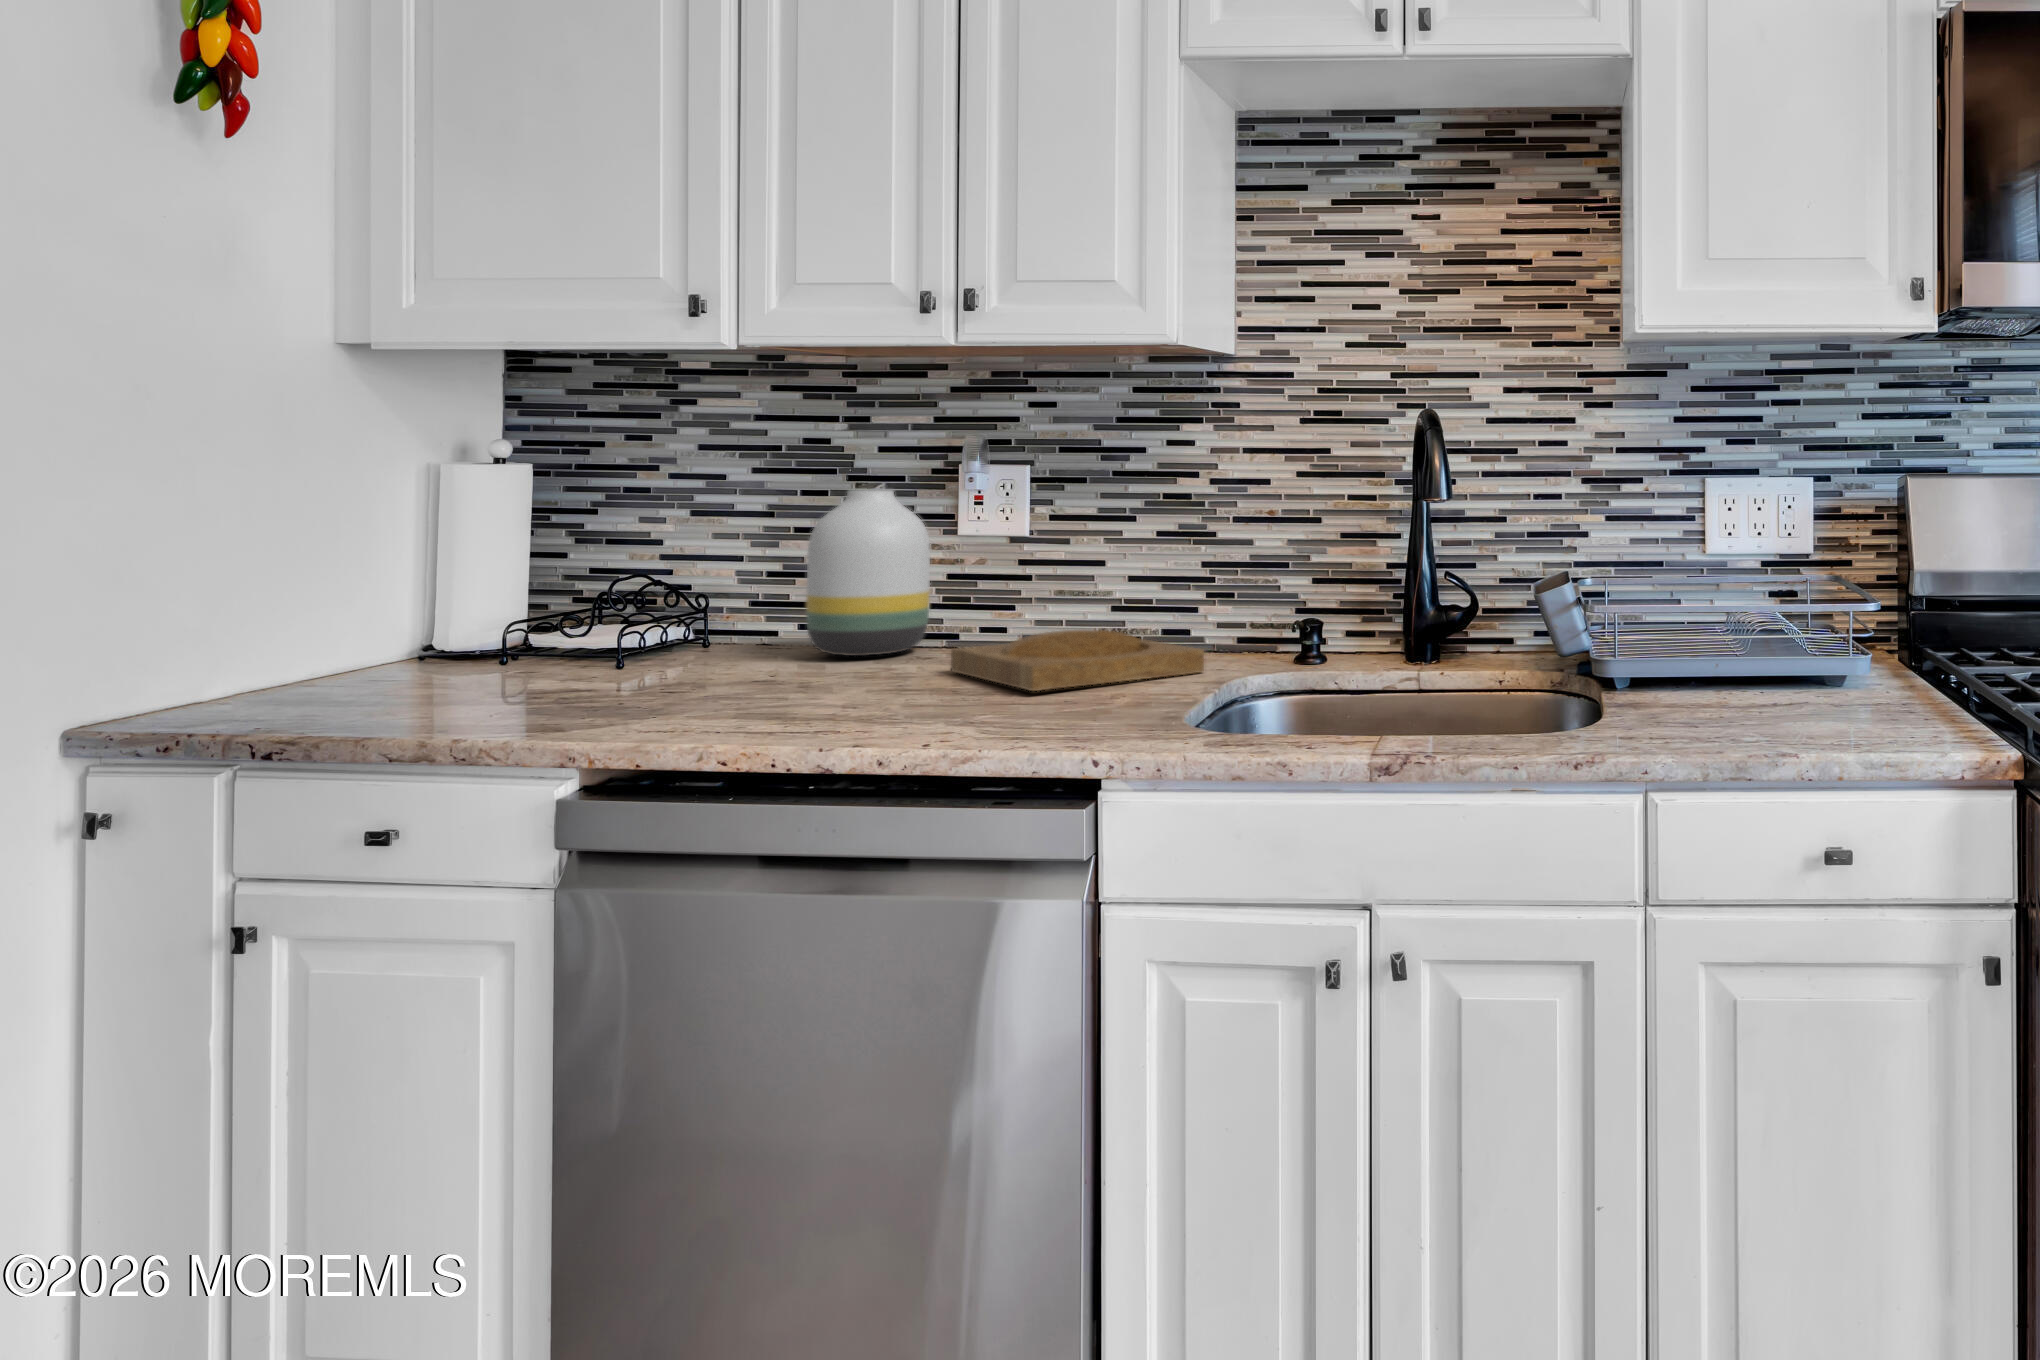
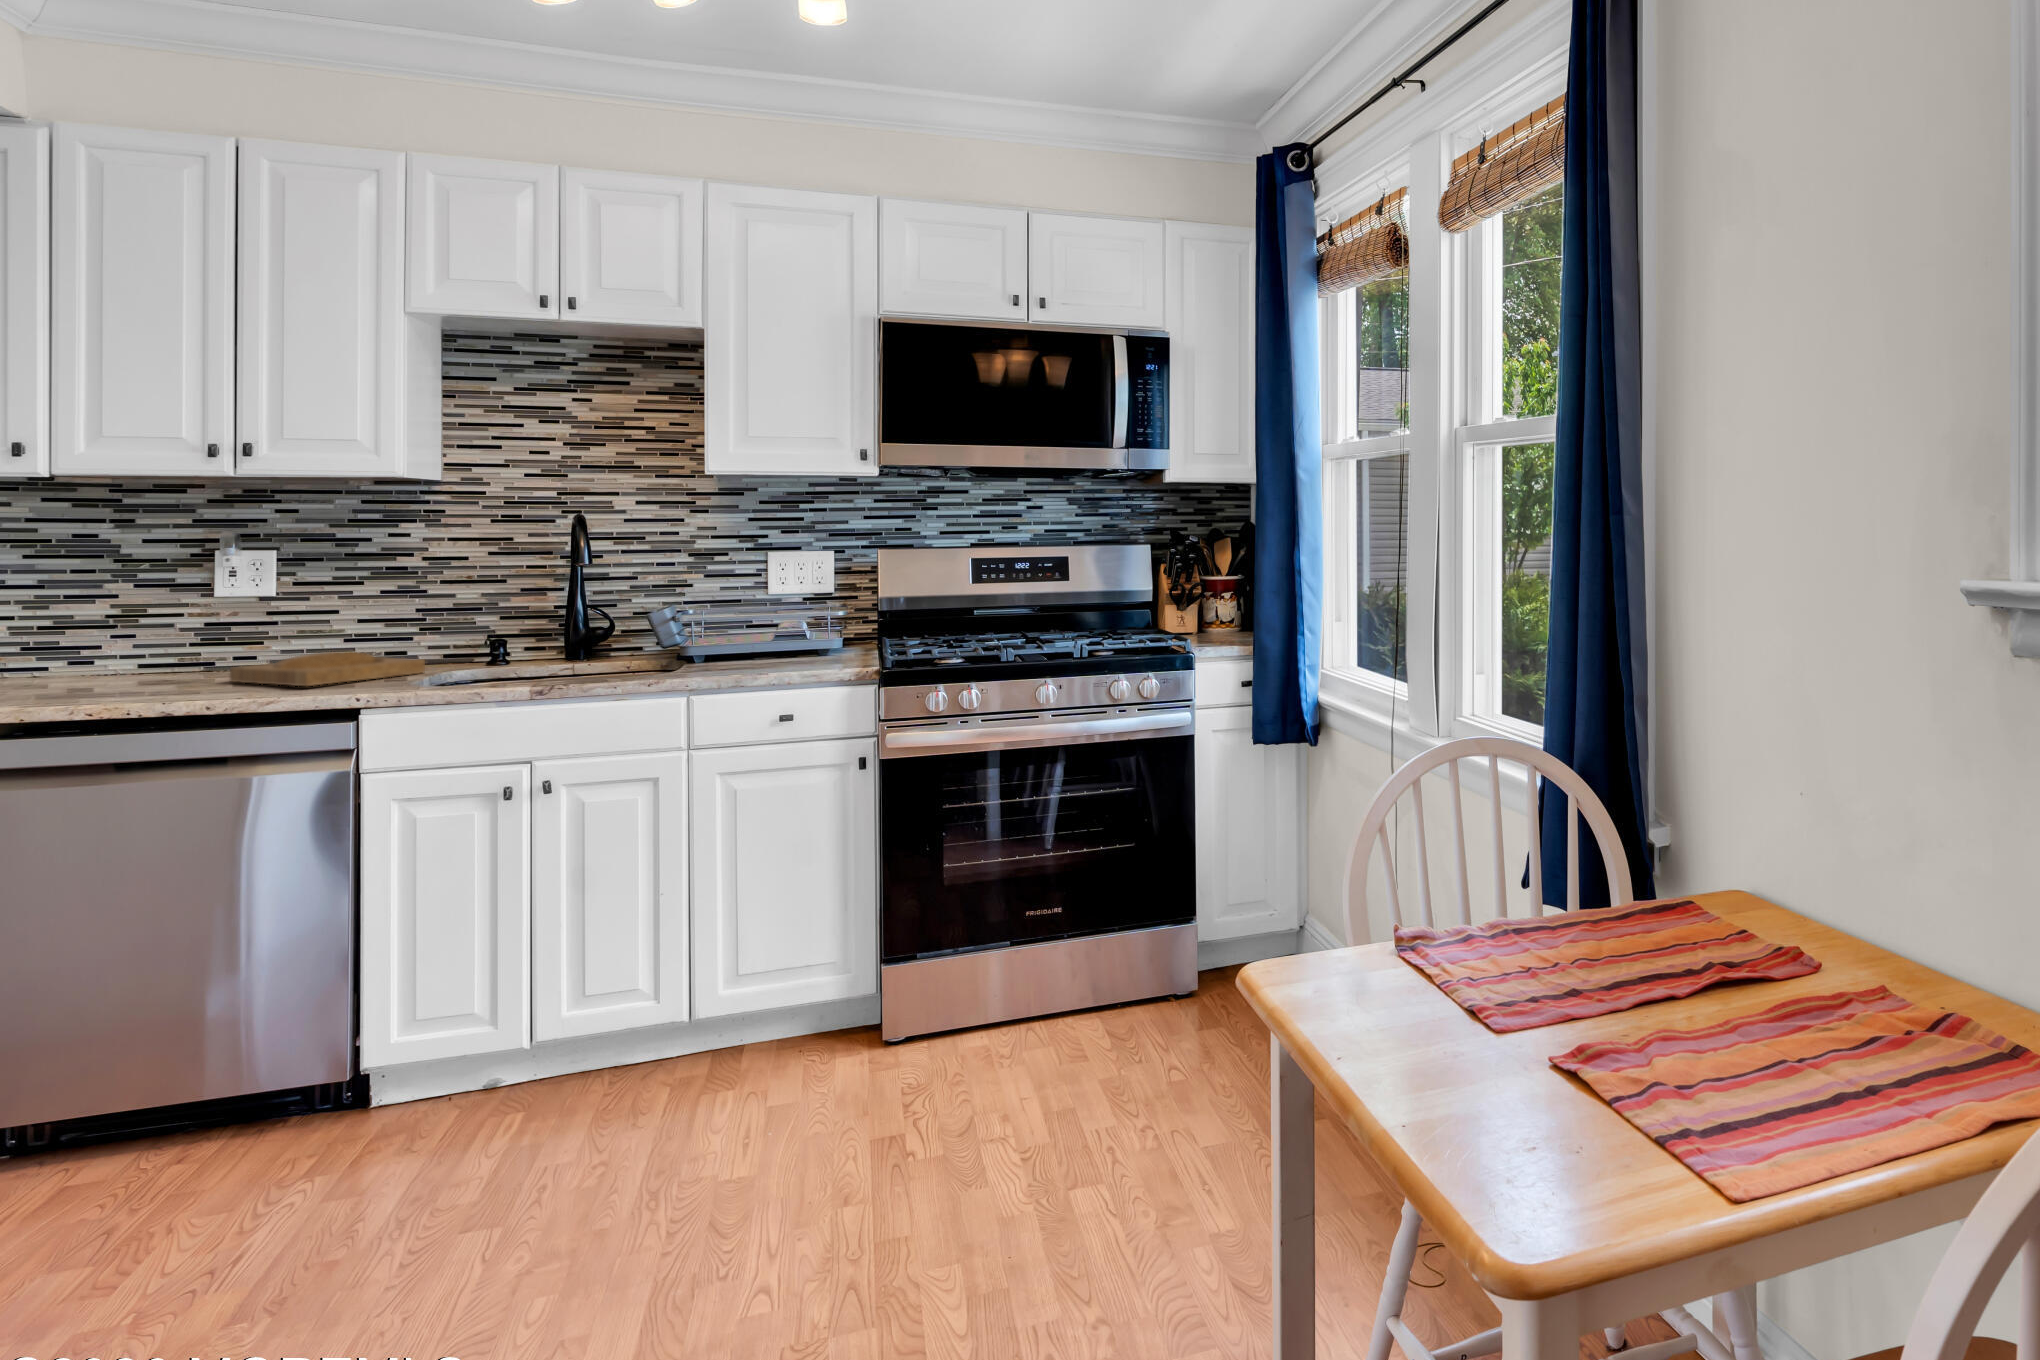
vase: present [806,490,930,656] -> none [93,569,196,678]

